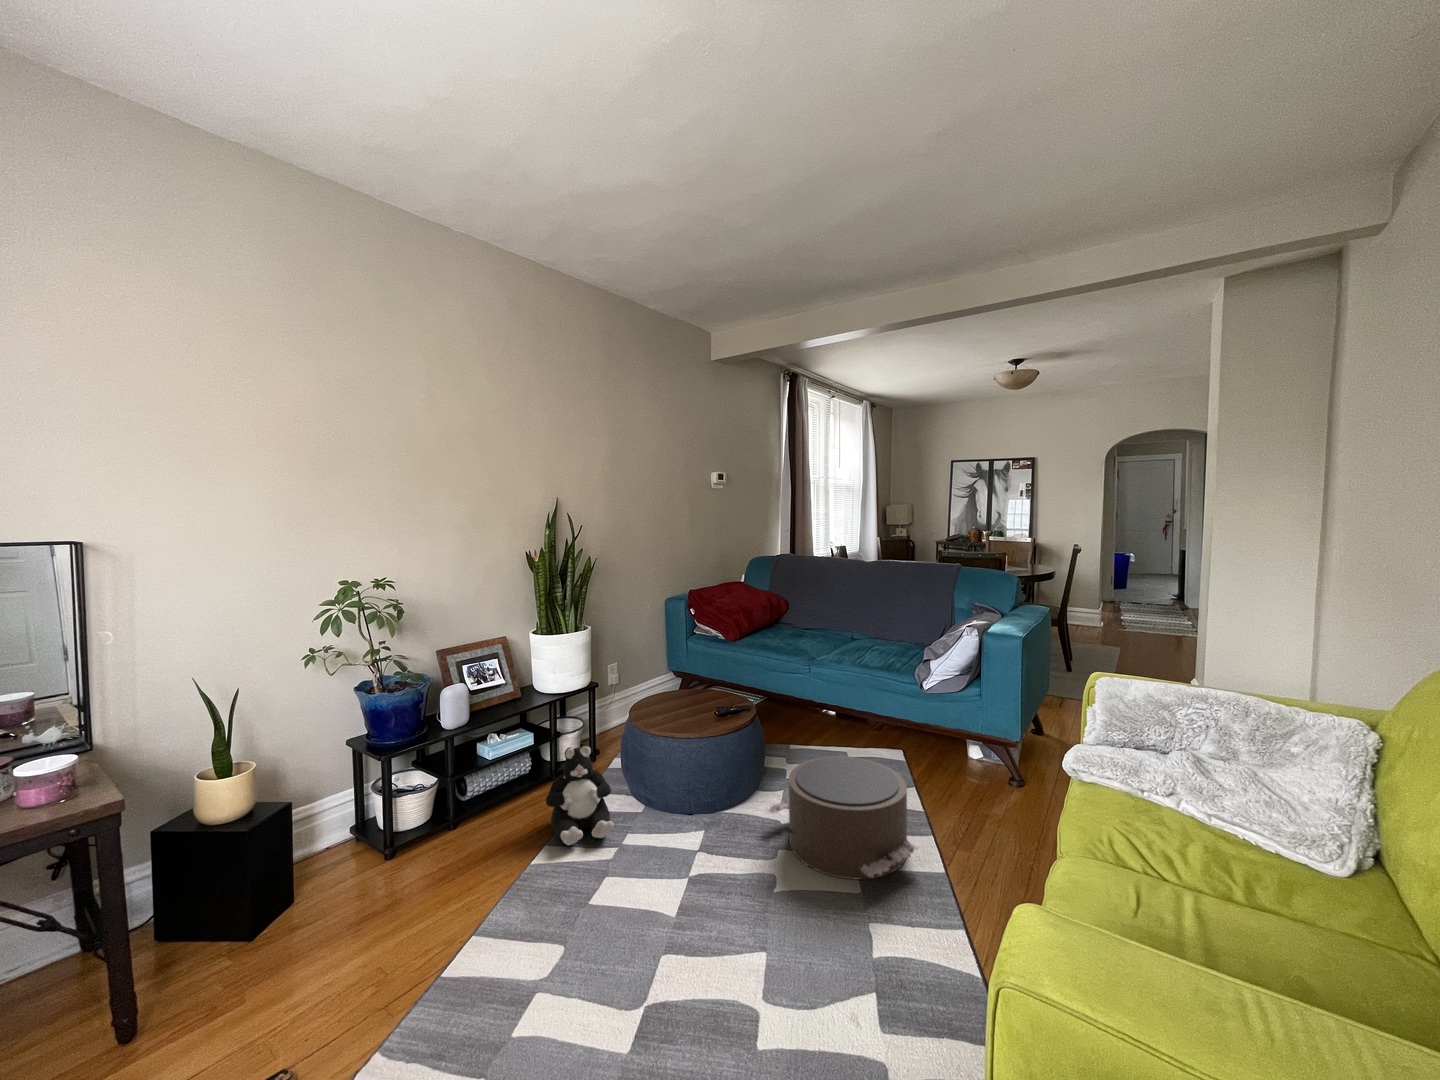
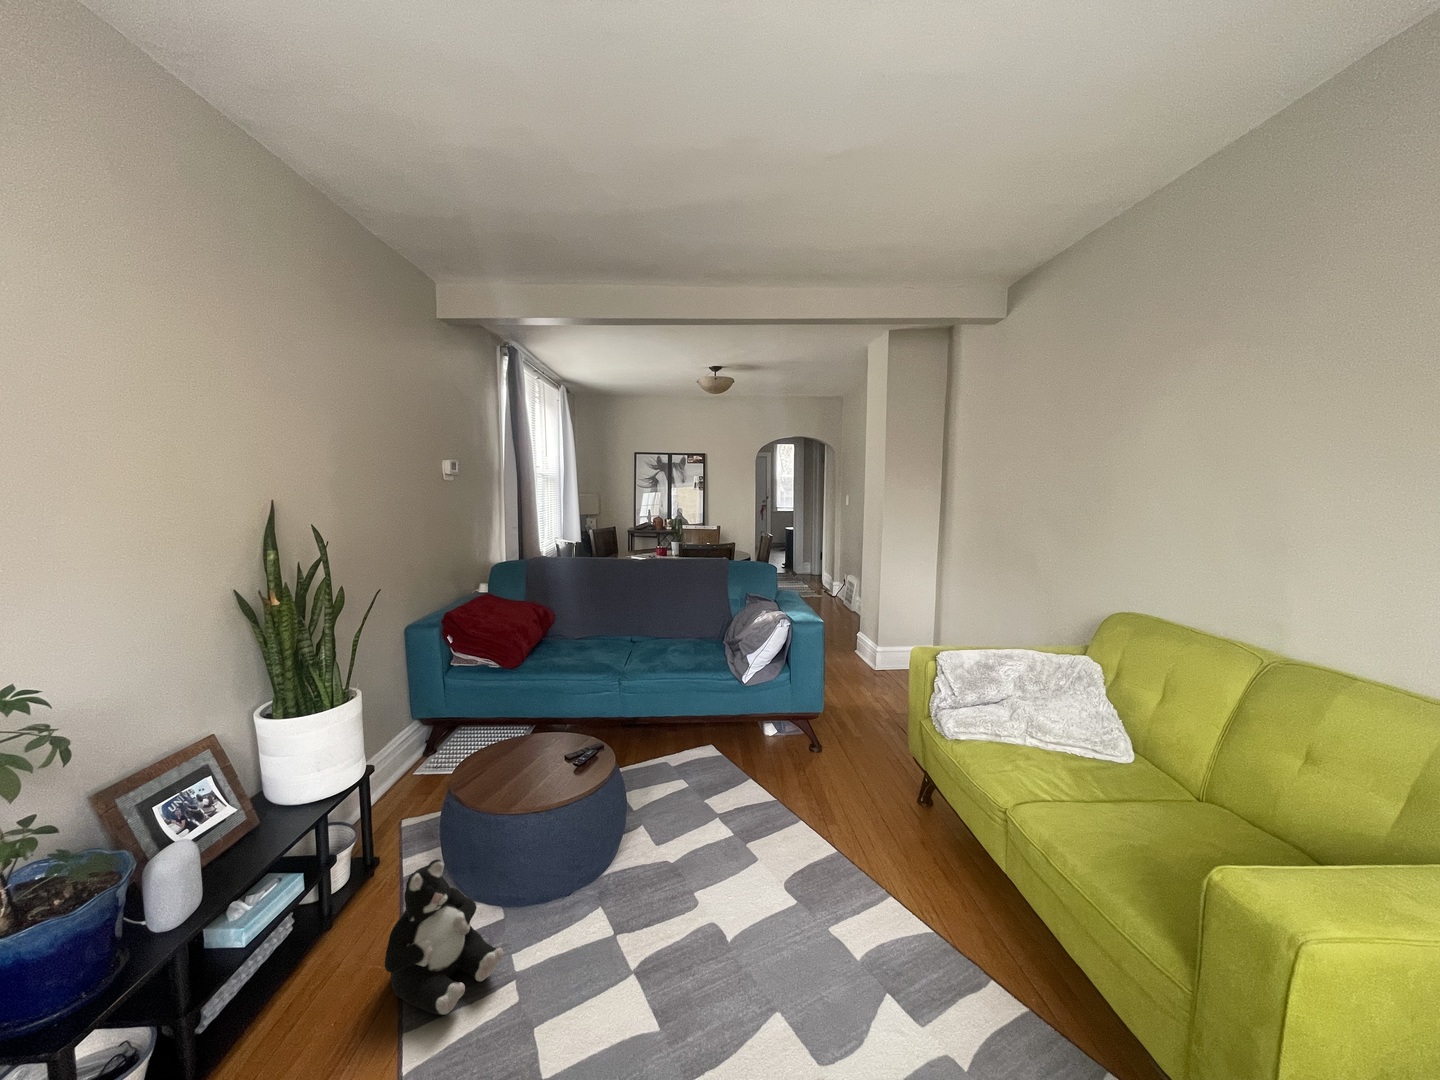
pouf: present [767,756,918,879] -> none [664,762,815,894]

